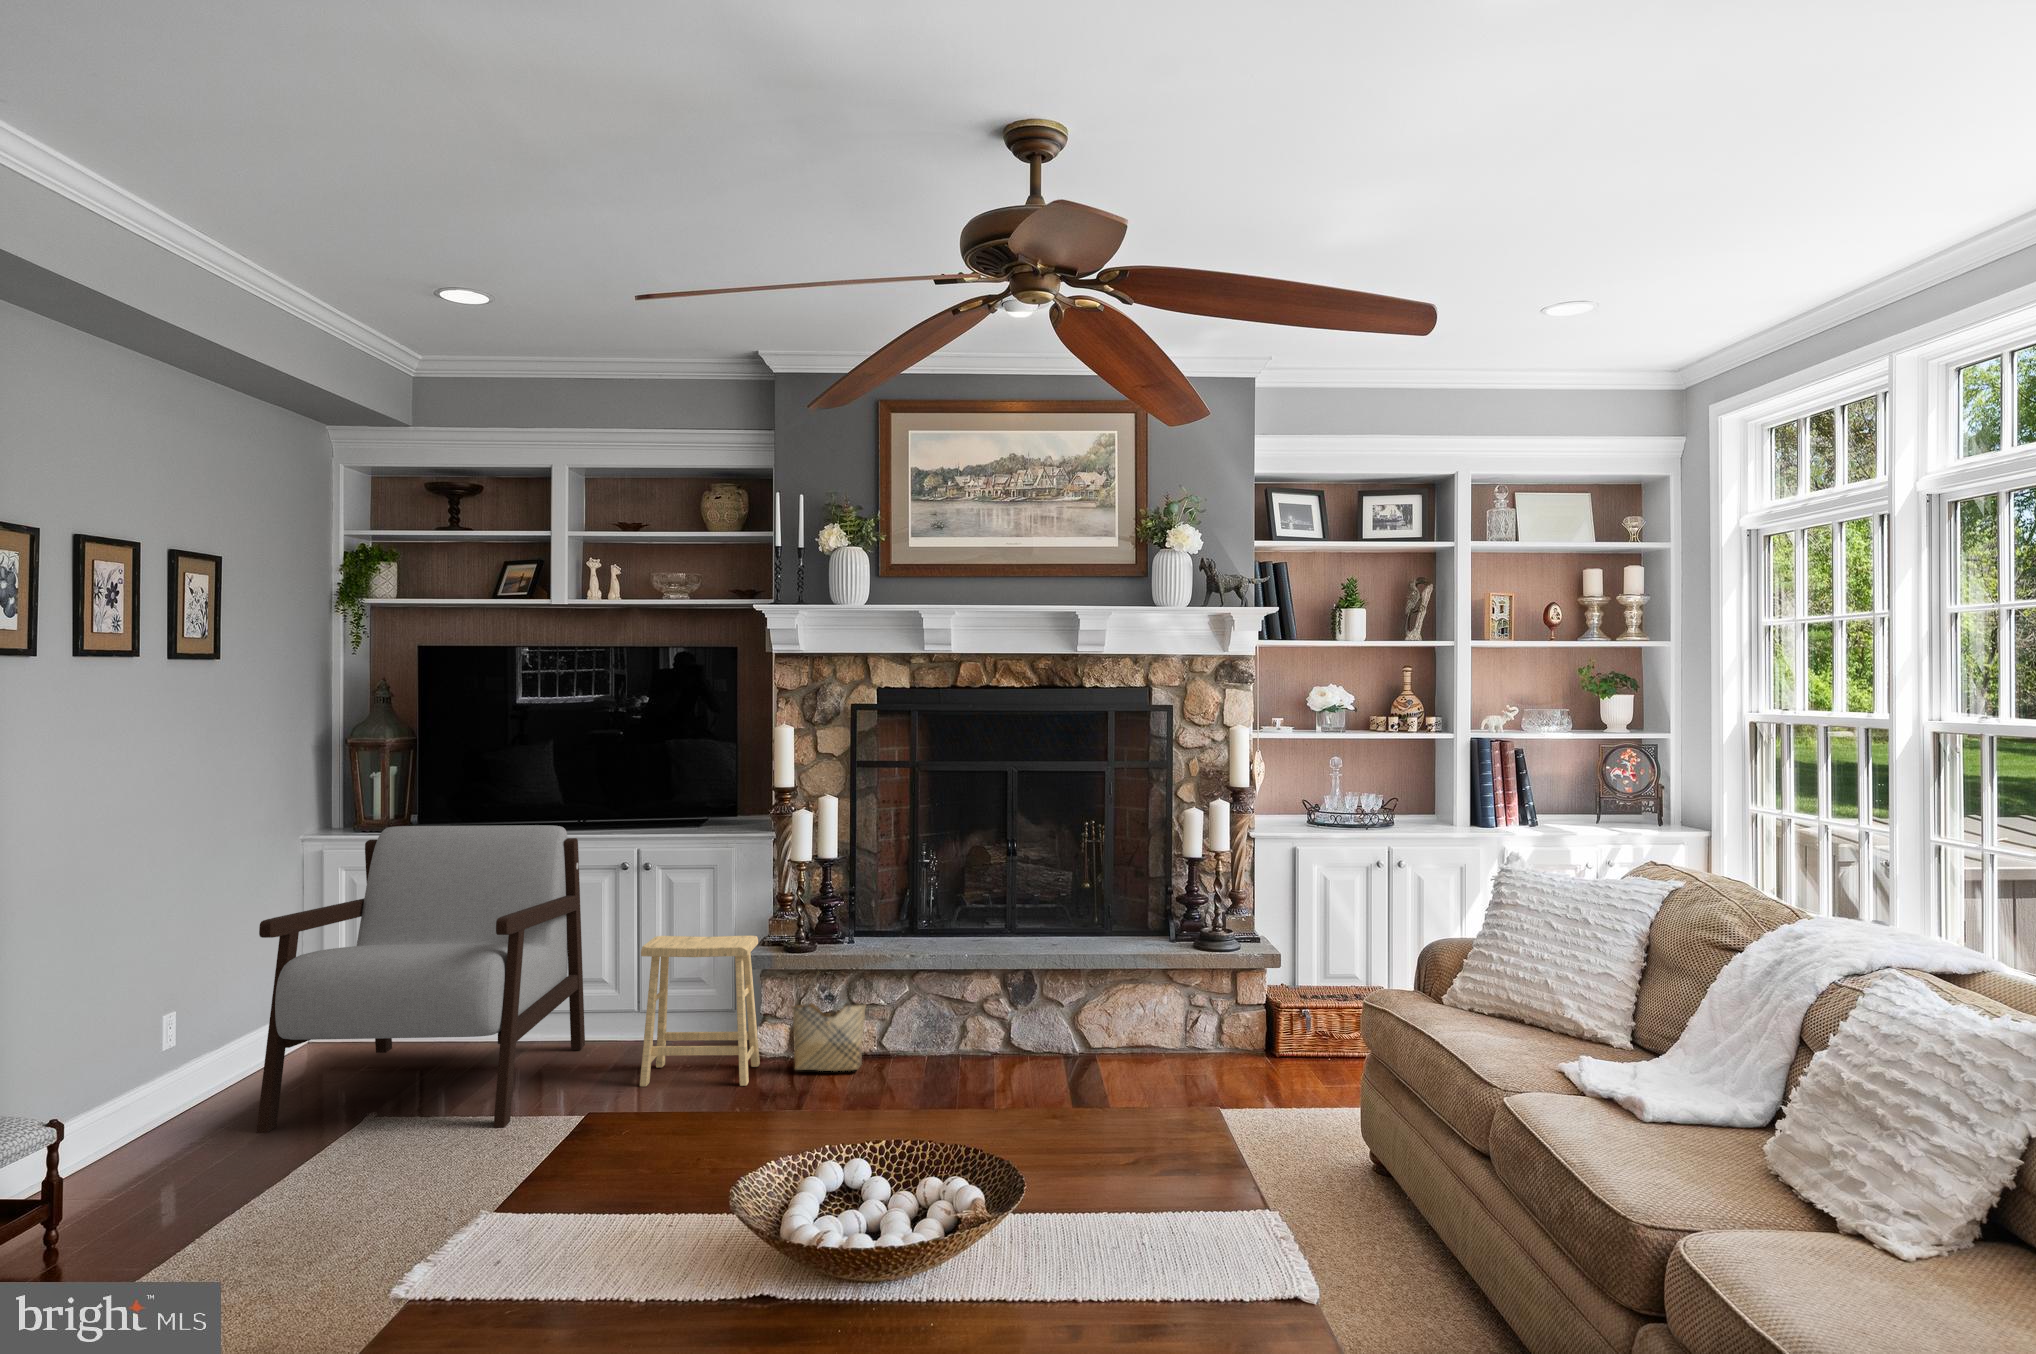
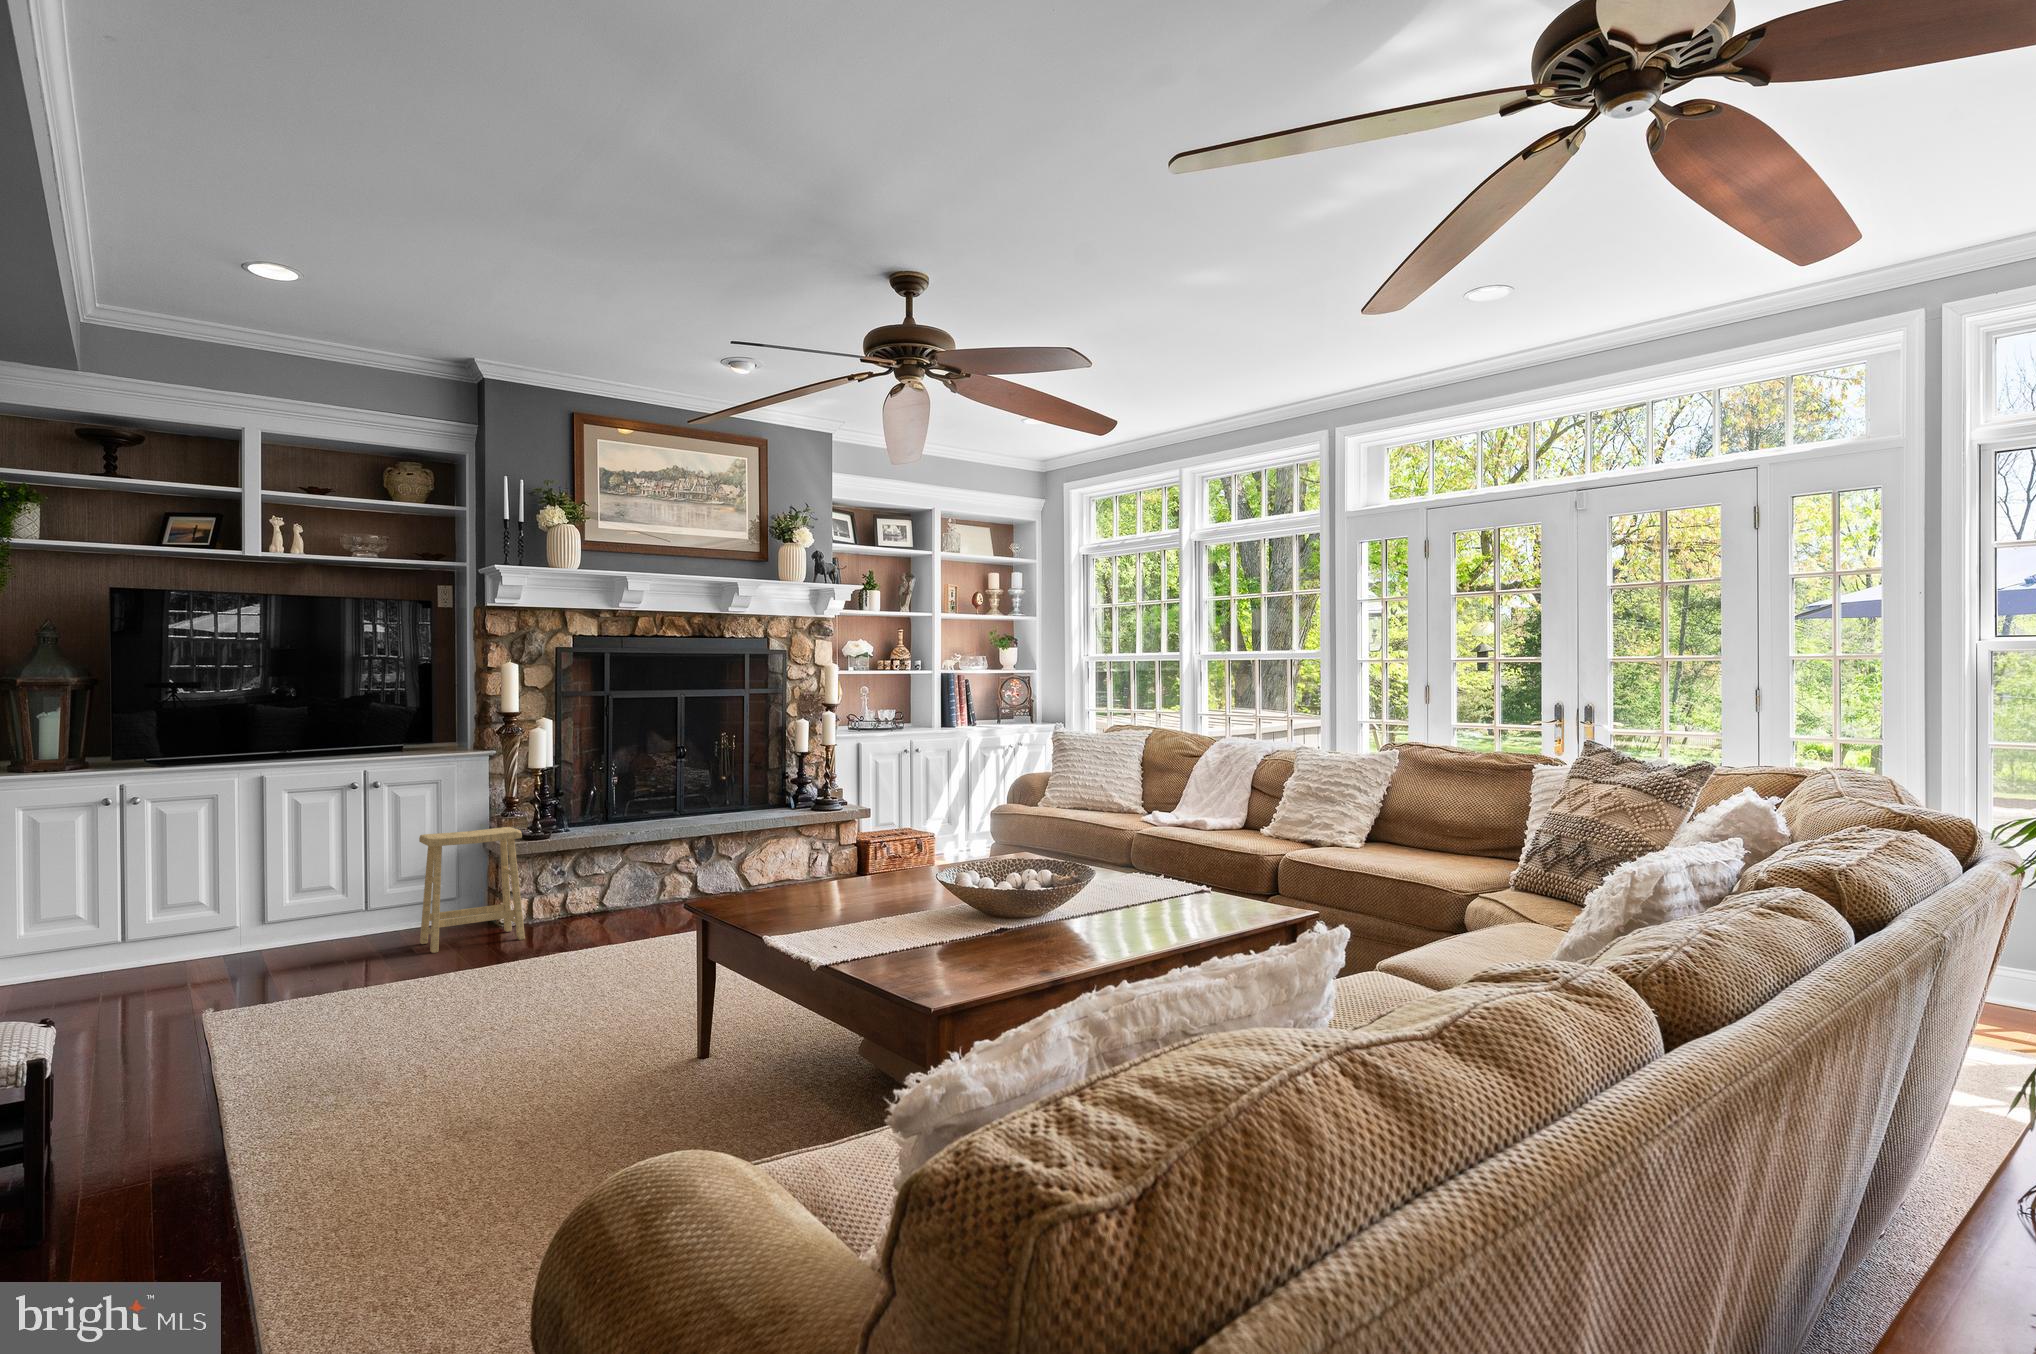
armchair: present [256,825,585,1133] -> none [90,751,362,1031]
woven basket: present [791,971,866,1071] -> none [542,846,601,926]

